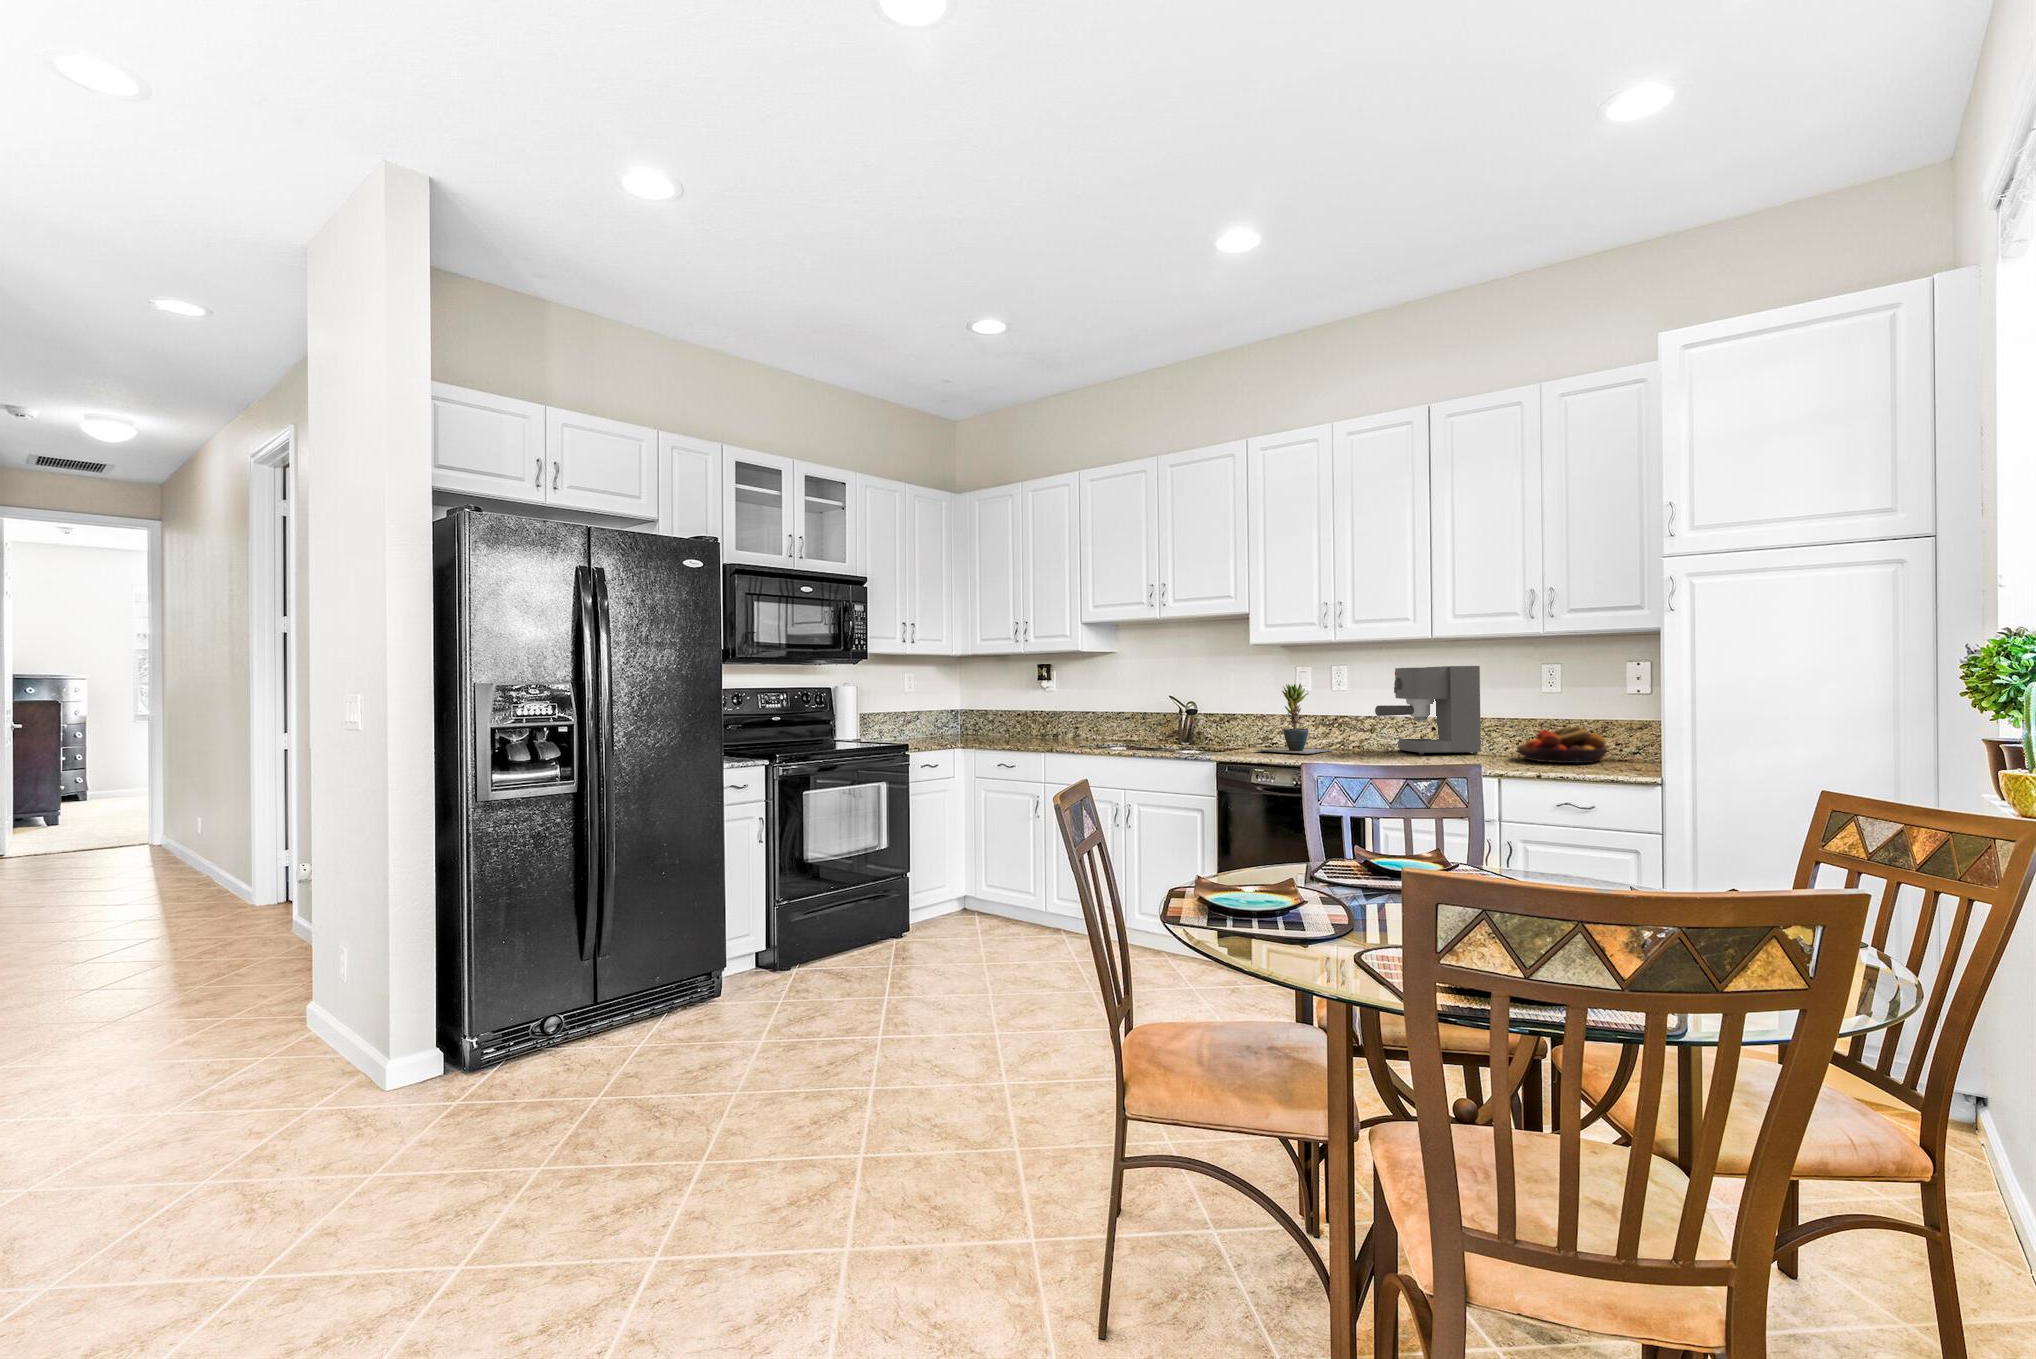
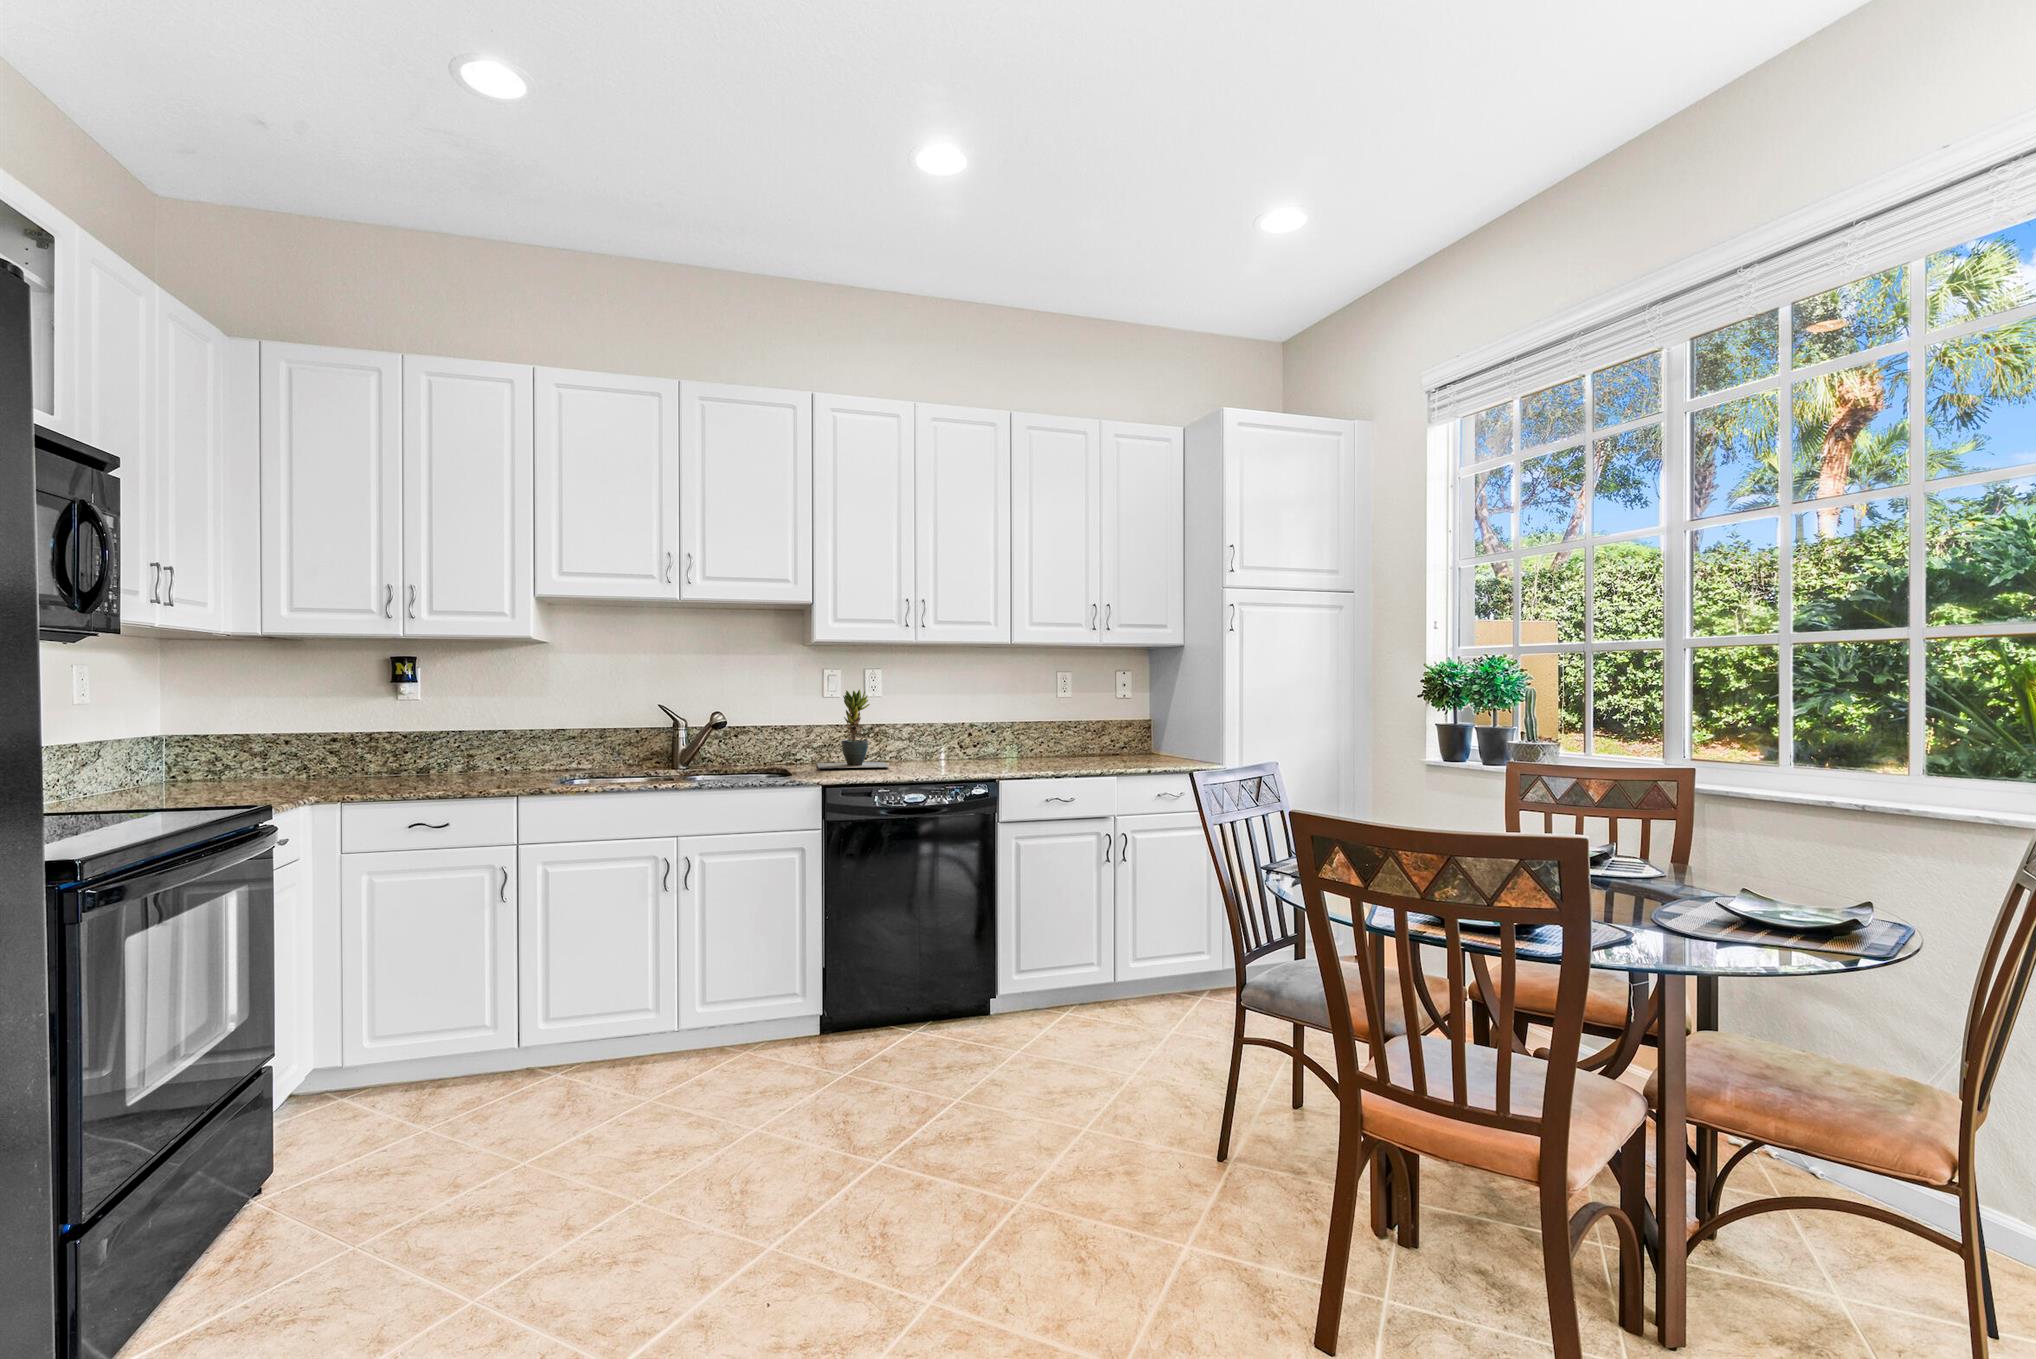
coffee maker: present [1375,666,1481,754] -> none [934,674,1016,760]
fruit bowl: present [1517,726,1608,763] -> none [1058,727,1128,759]

